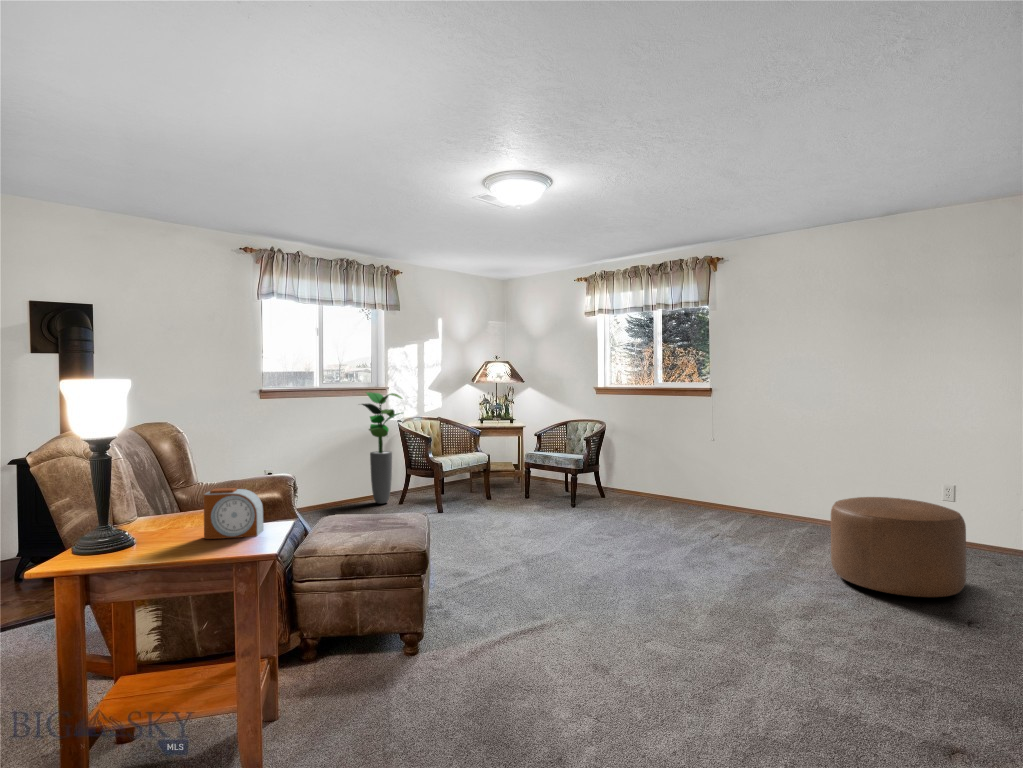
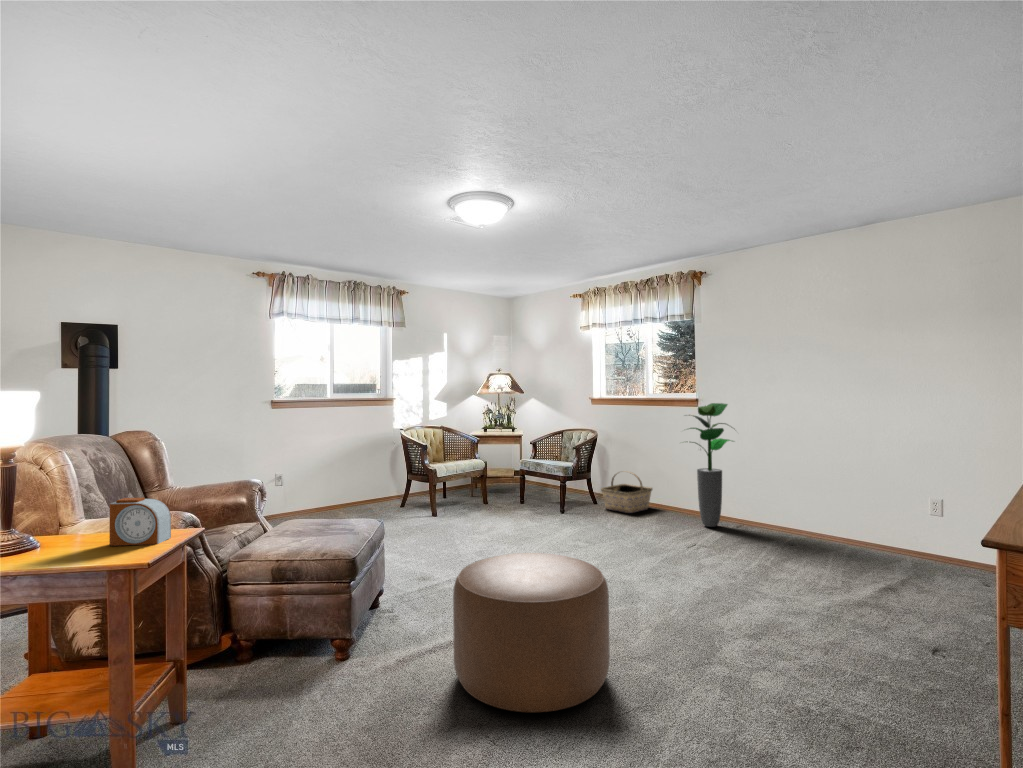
potted plant: present [362,392,402,504] -> present [689,403,731,527]
basket: none [611,462,664,505] -> present [601,471,652,513]
ottoman: present [831,497,966,597] -> present [453,553,610,712]

